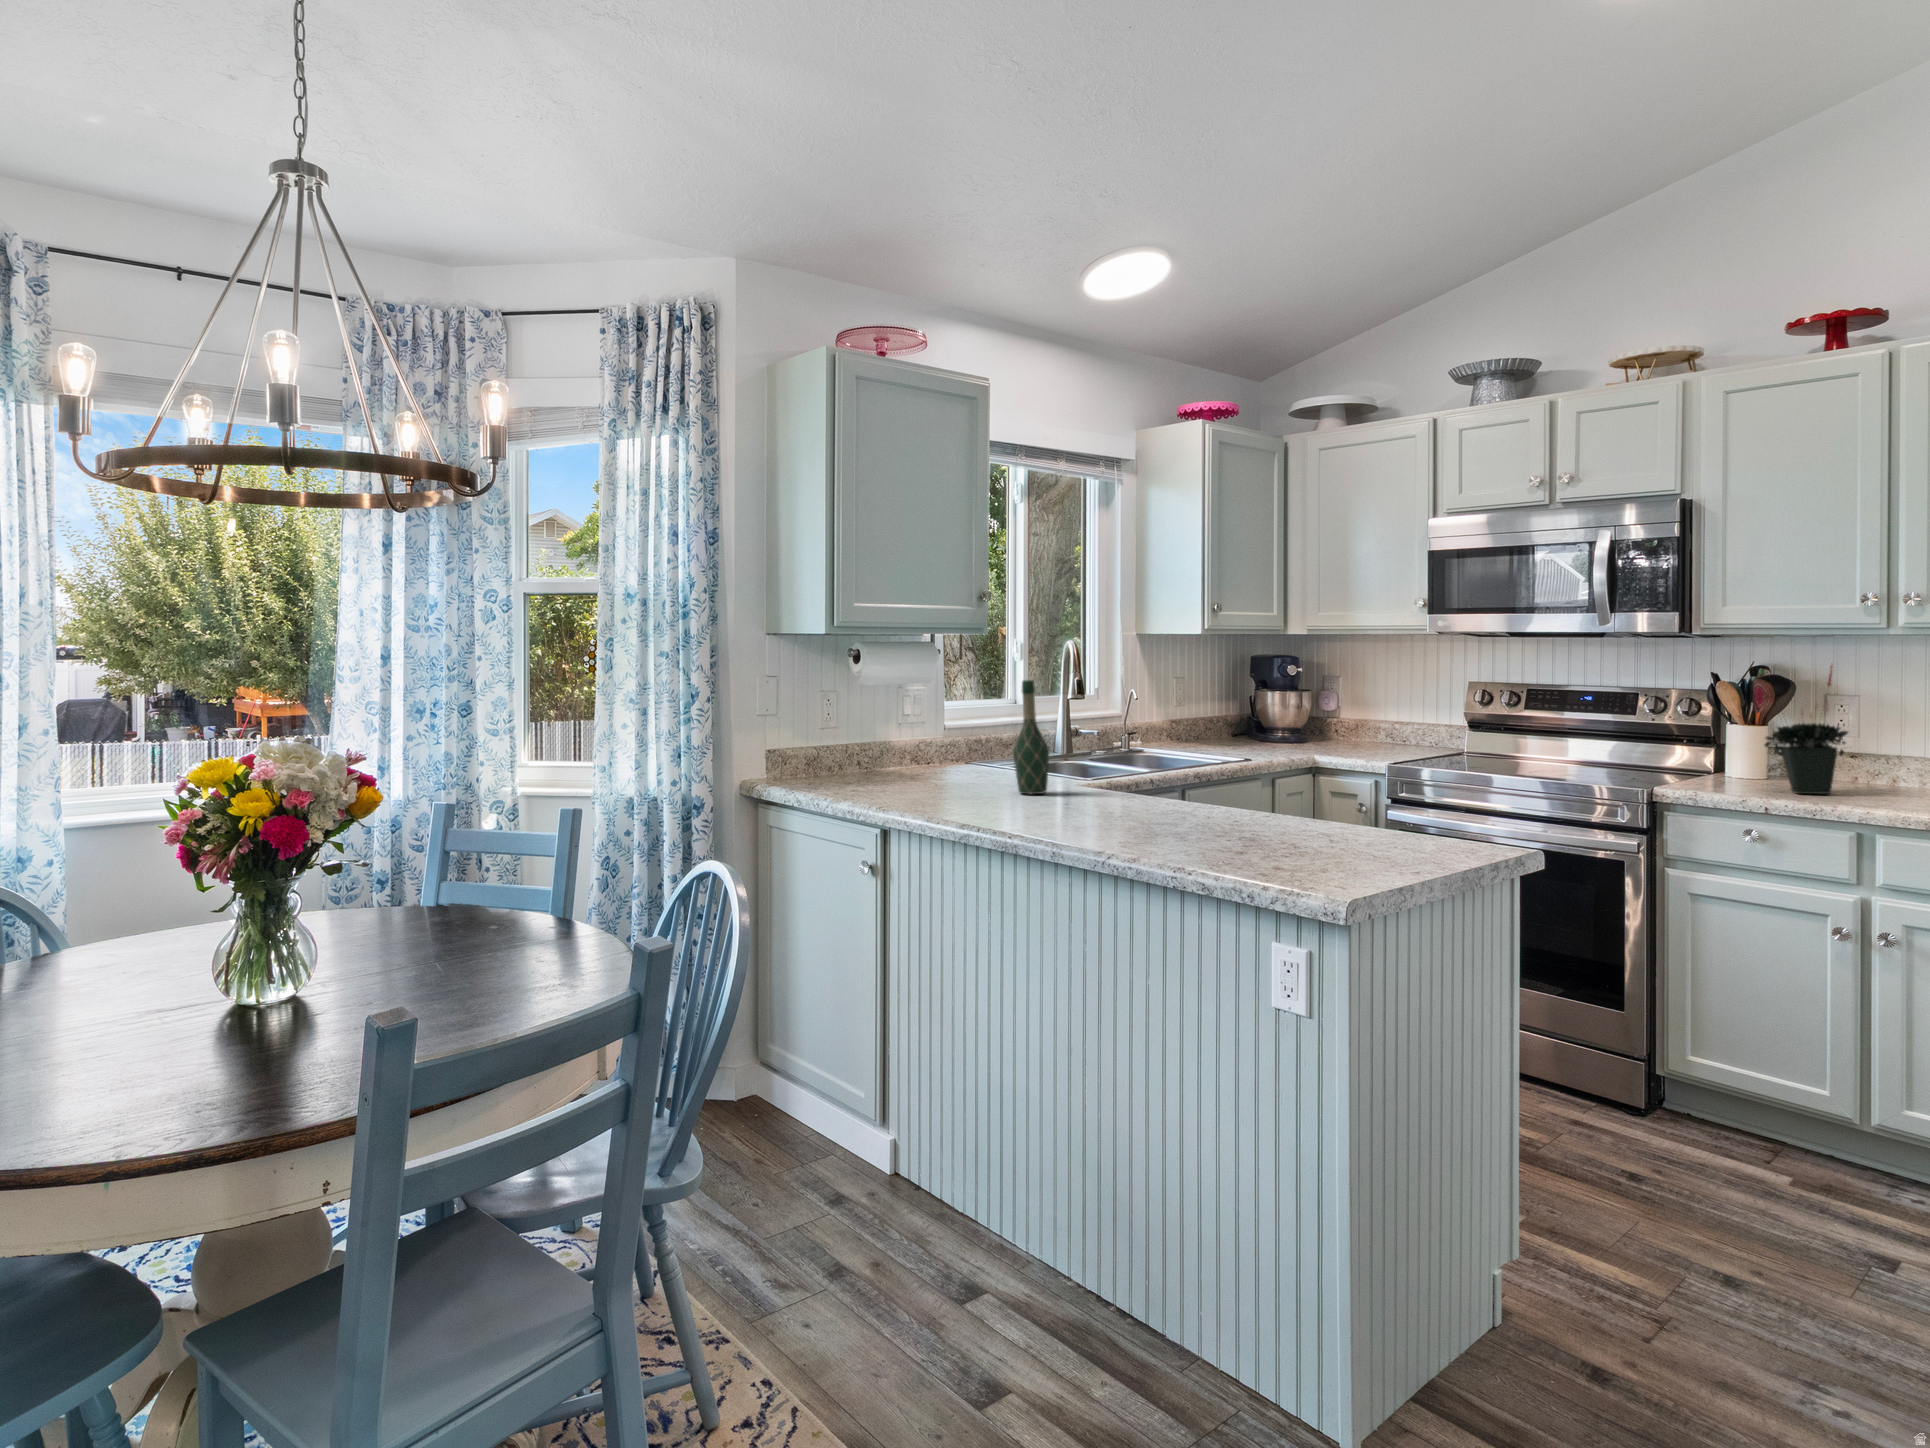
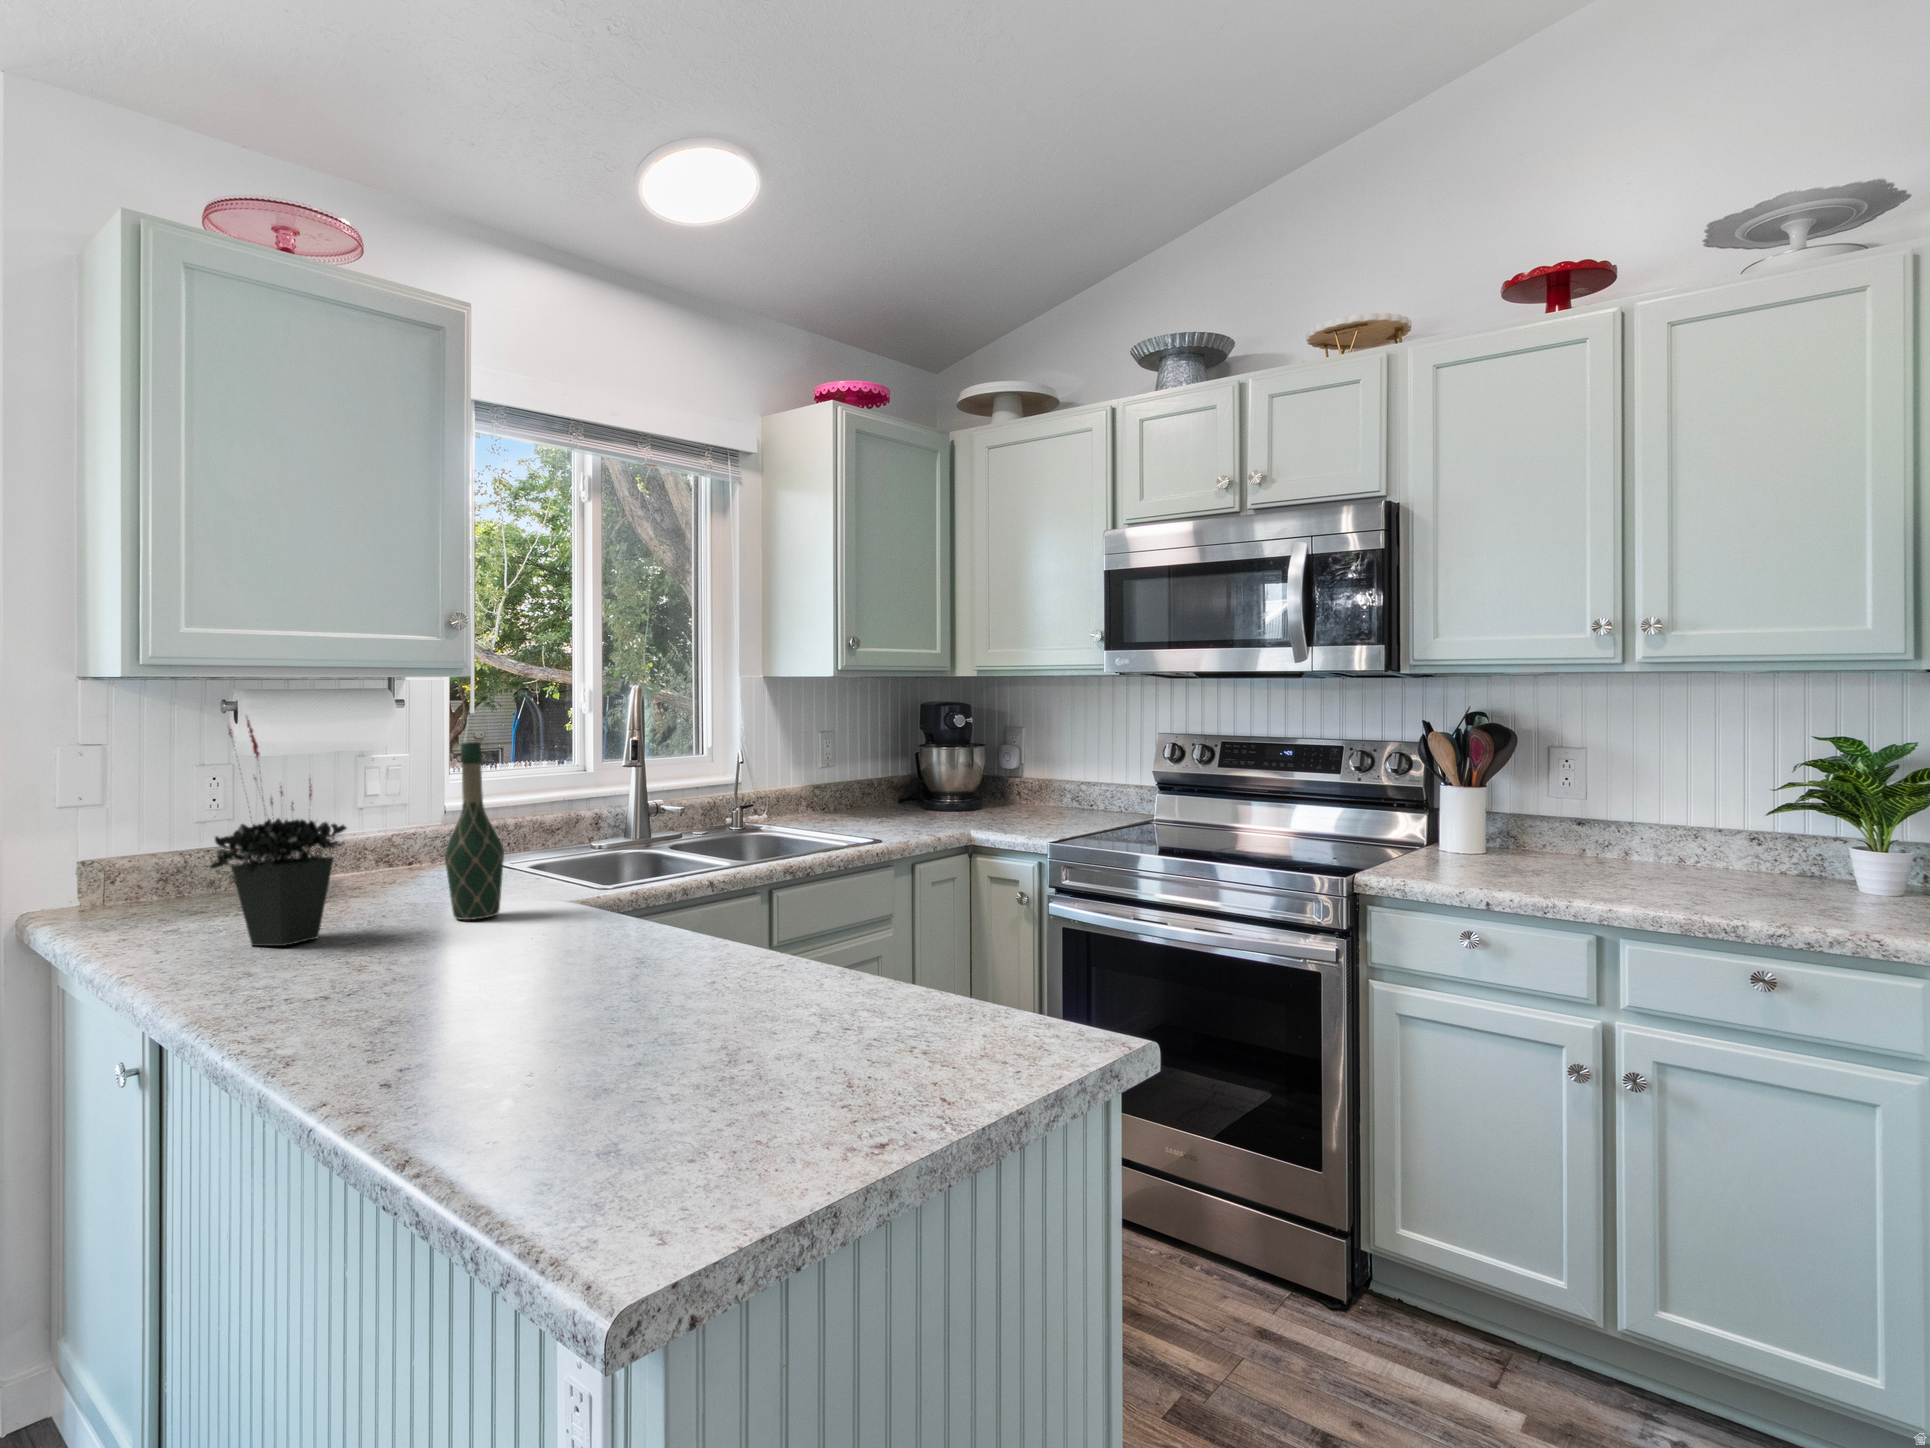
potted plant: present [1765,666,1848,794] -> present [210,719,346,946]

